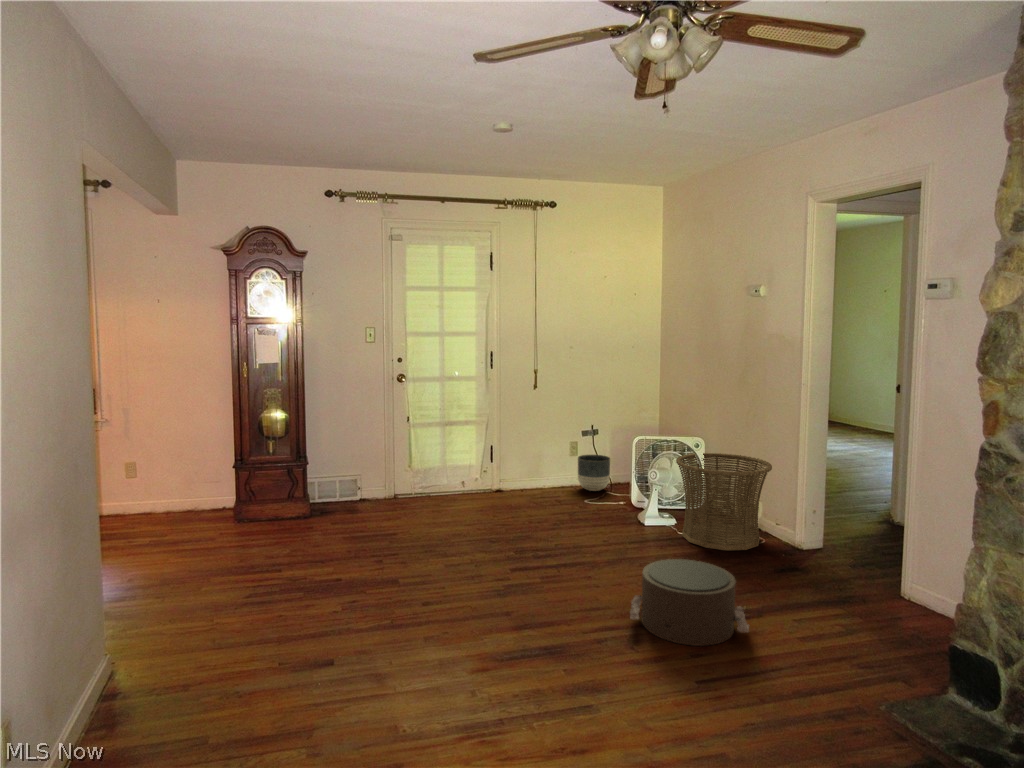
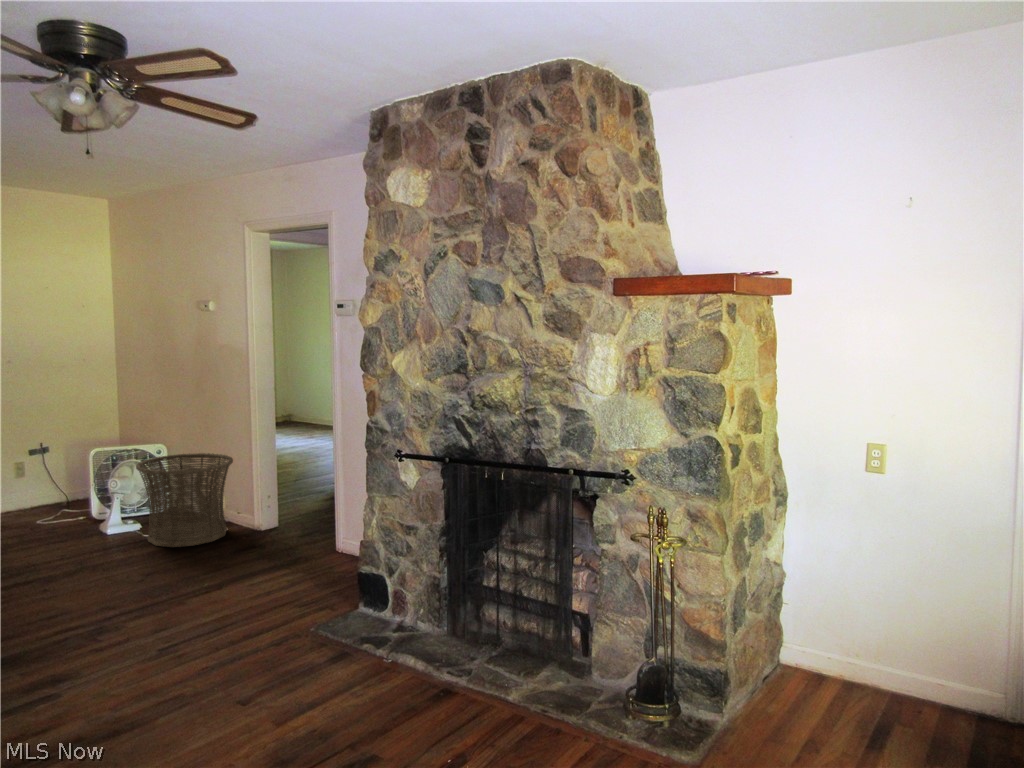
planter: present [578,455,610,491] -> none [15,473,59,515]
pouf: present [630,559,749,646] -> none [89,556,209,634]

